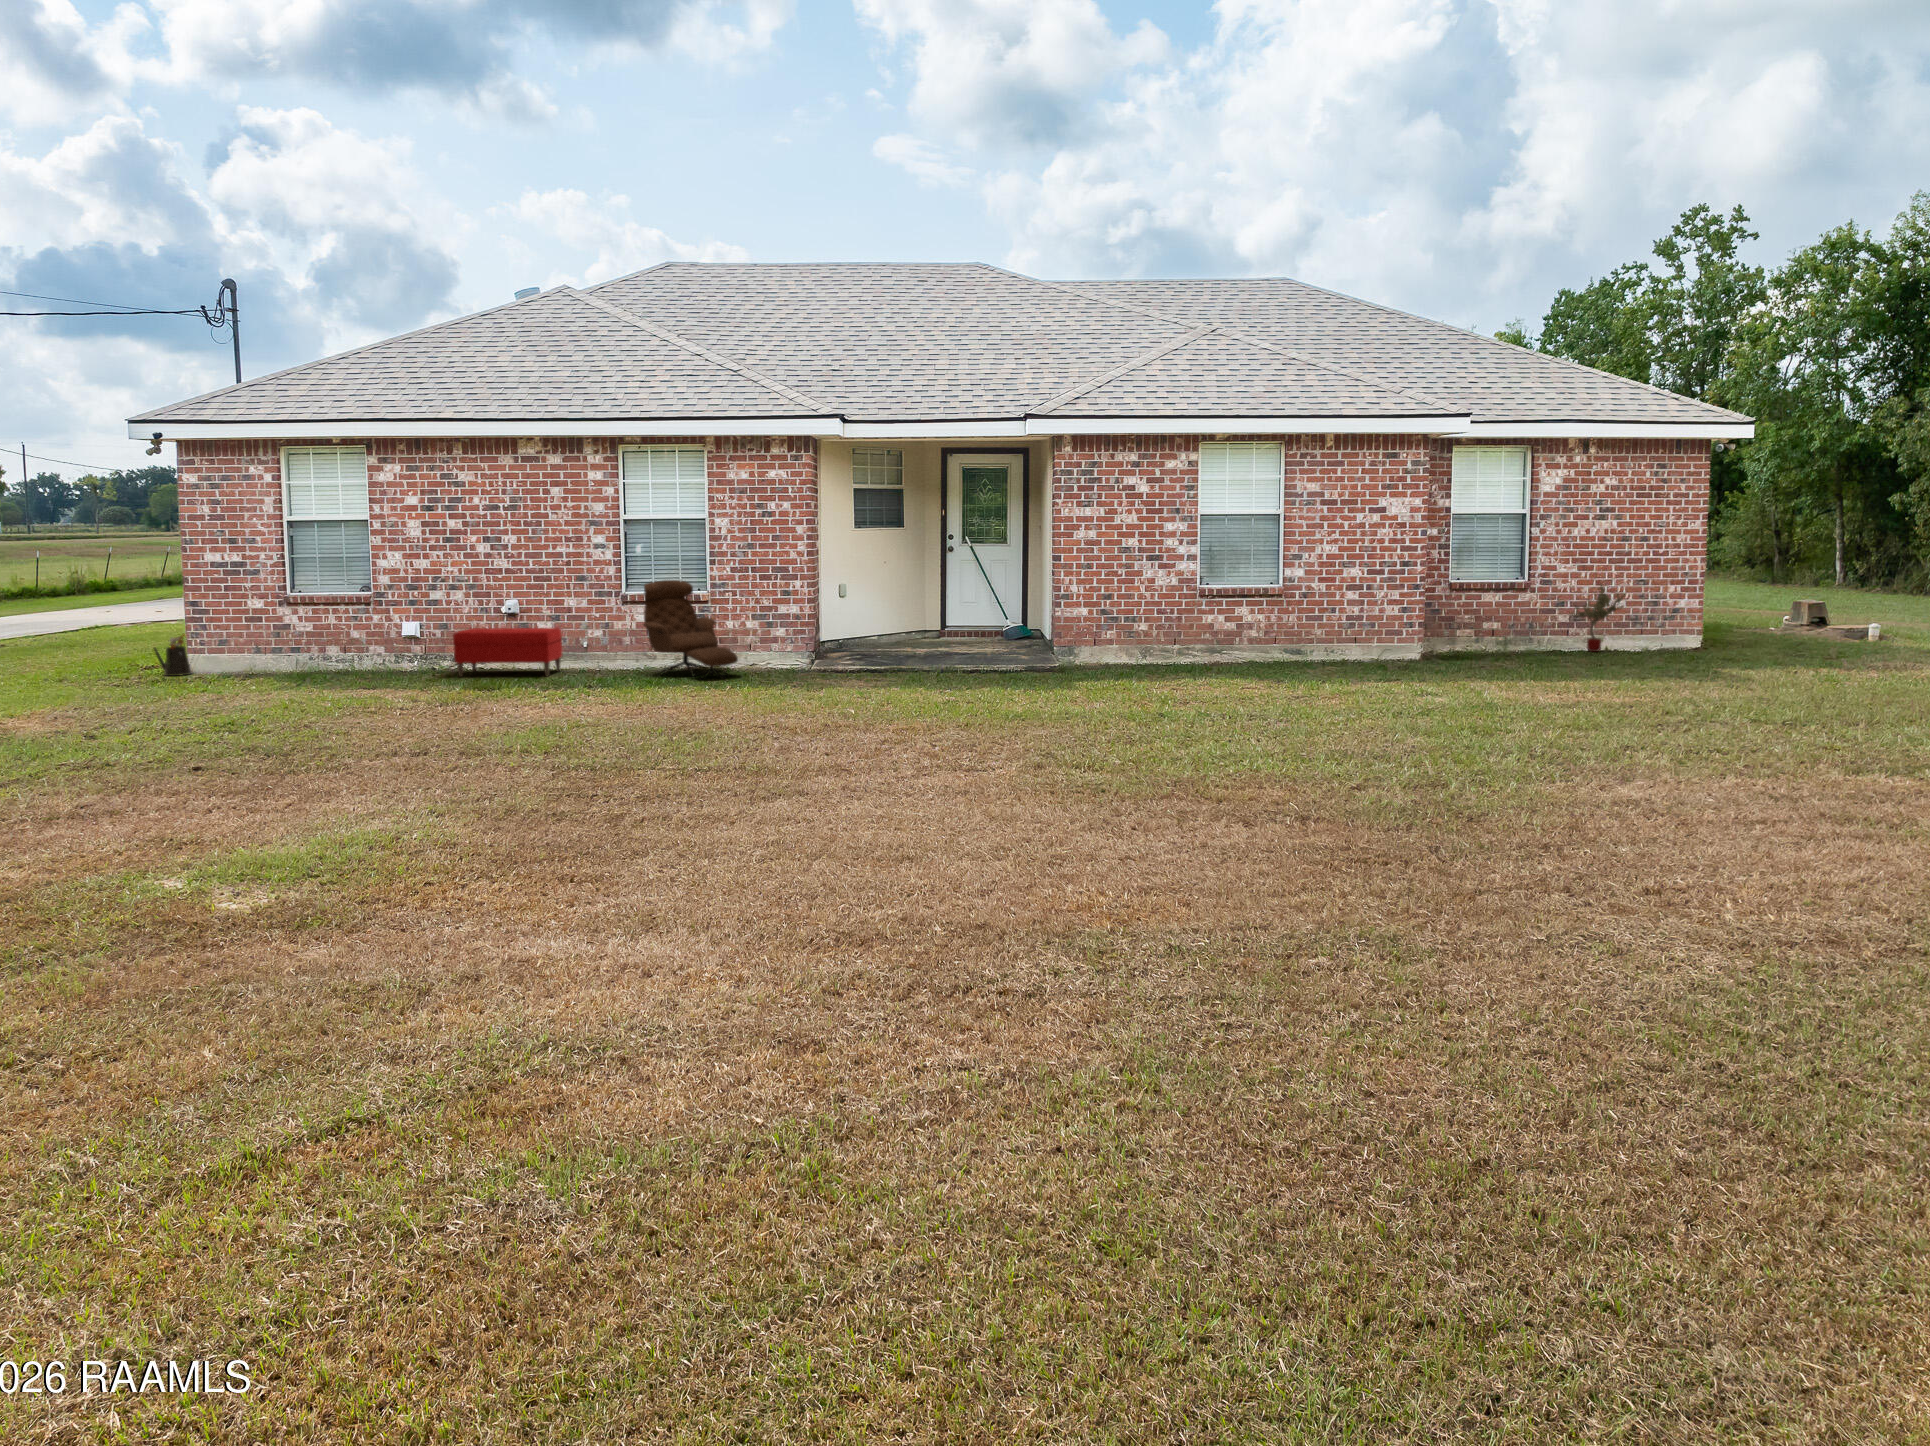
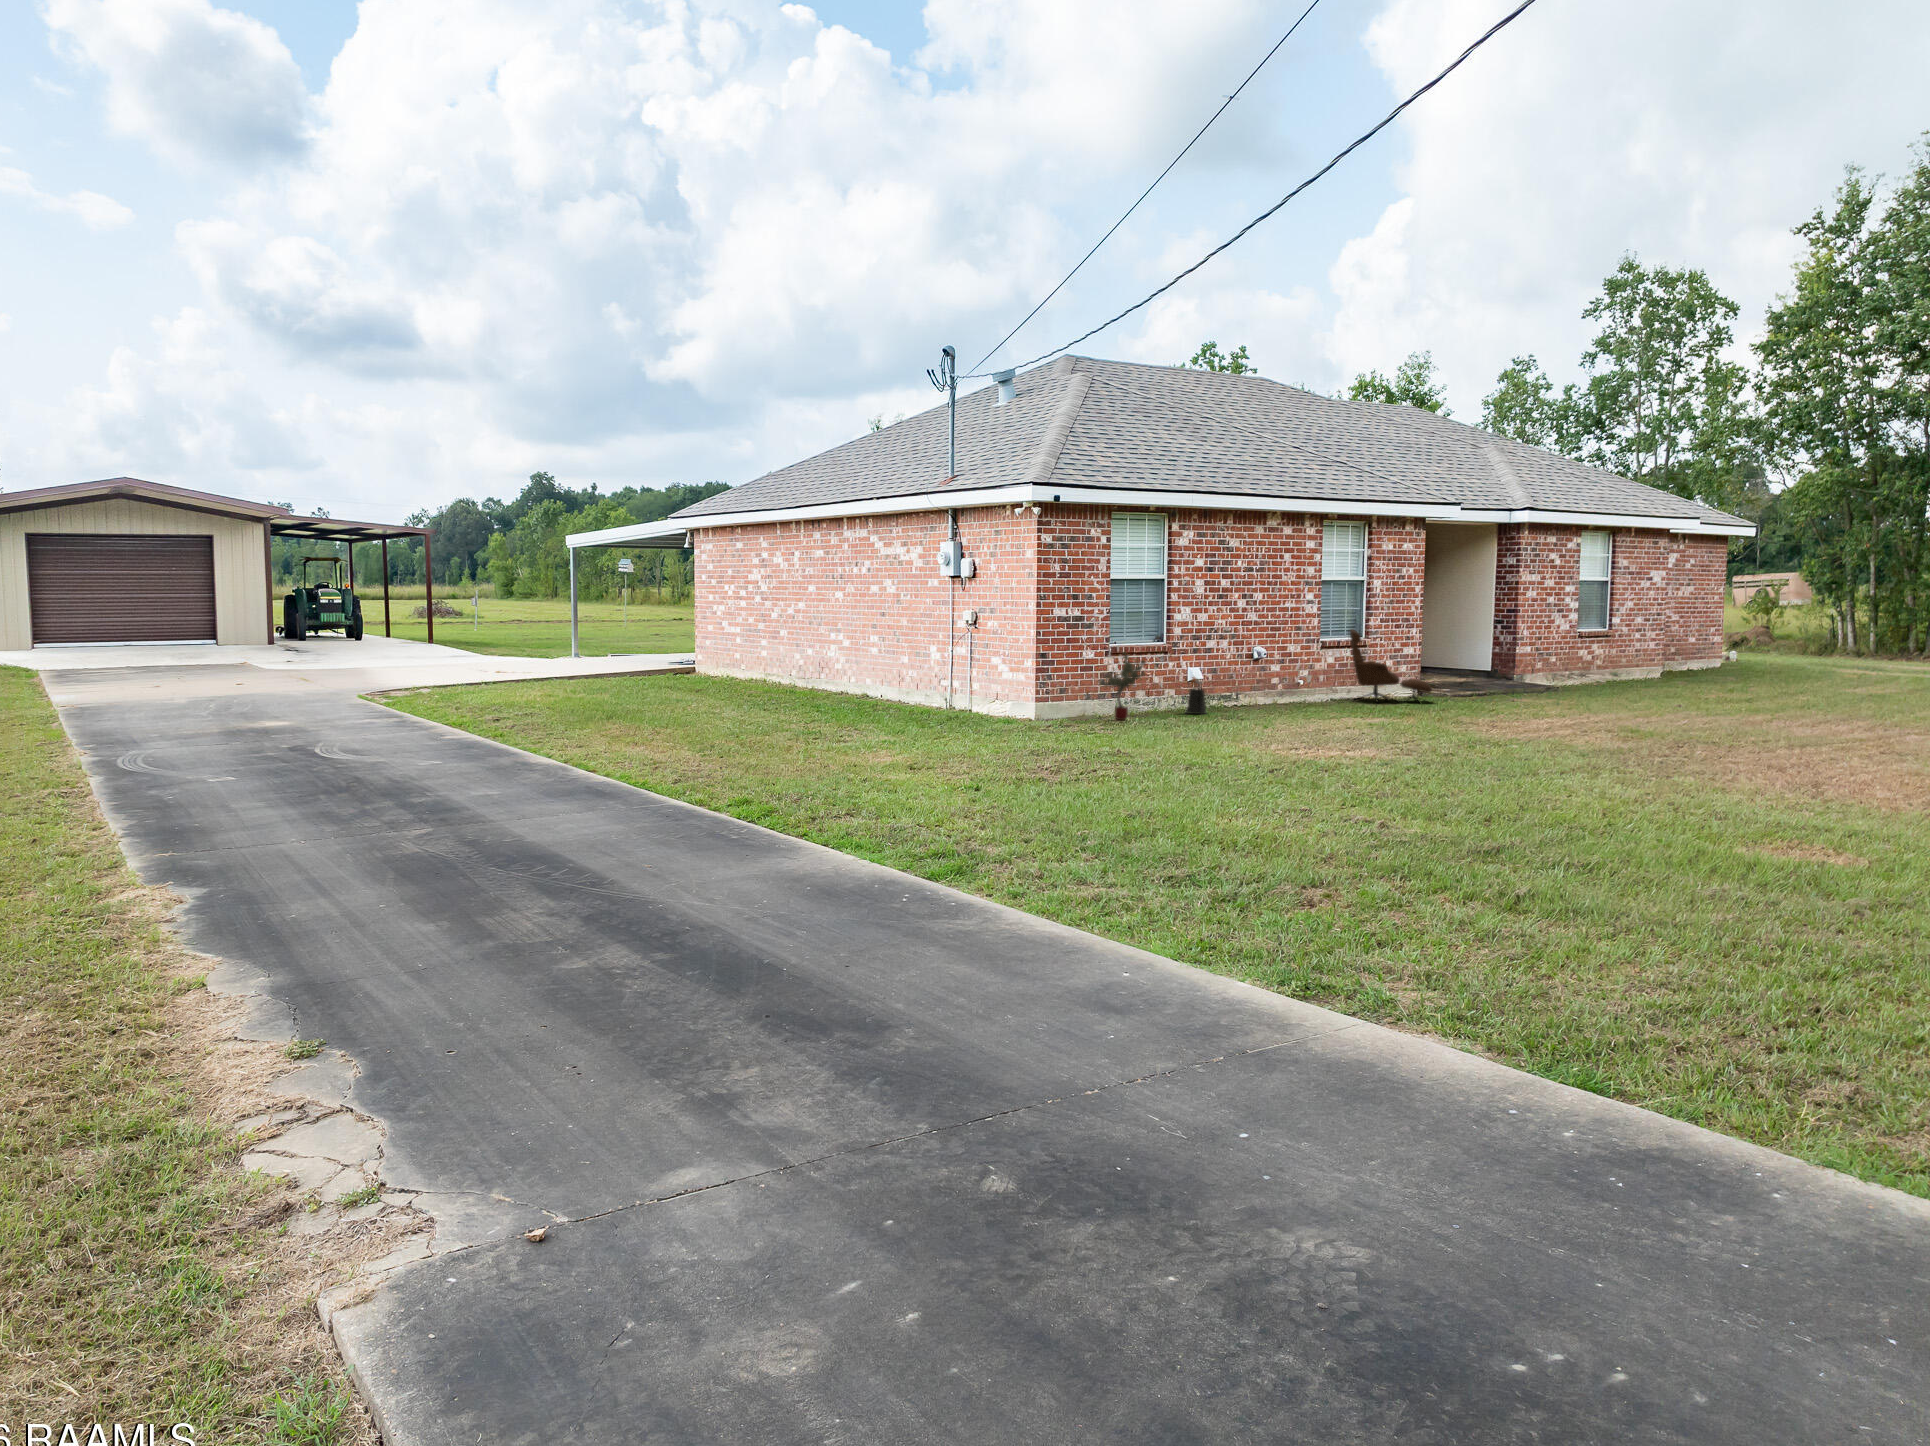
potted tree: present [1570,585,1625,652] -> present [1100,652,1145,720]
bench: present [453,628,562,677] -> none [1236,669,1320,712]
watering can: present [154,634,196,676] -> present [1186,677,1207,714]

